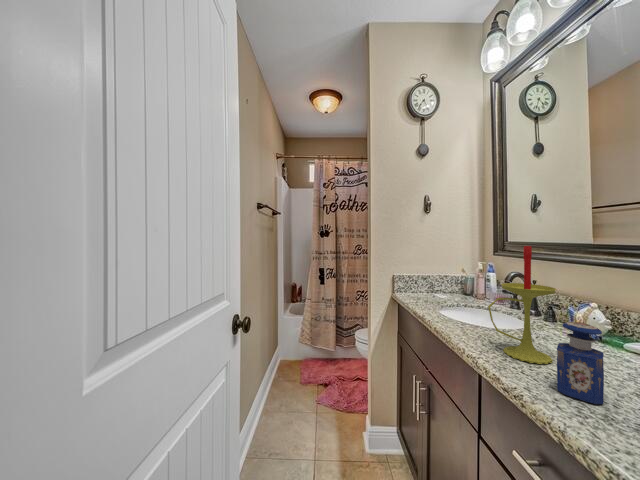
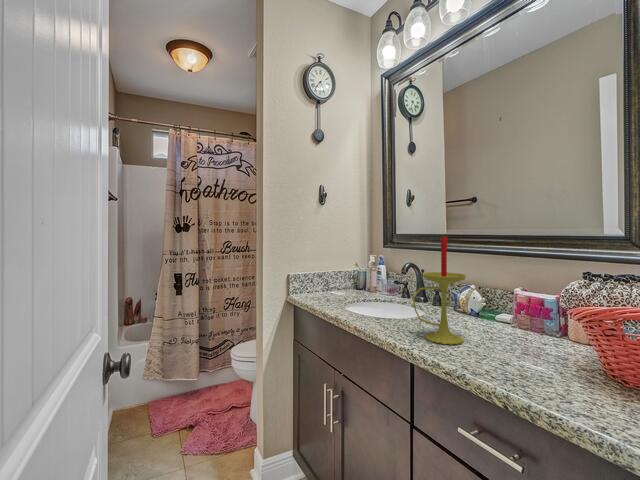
perfume bottle: present [557,322,604,404] -> none [479,301,515,368]

